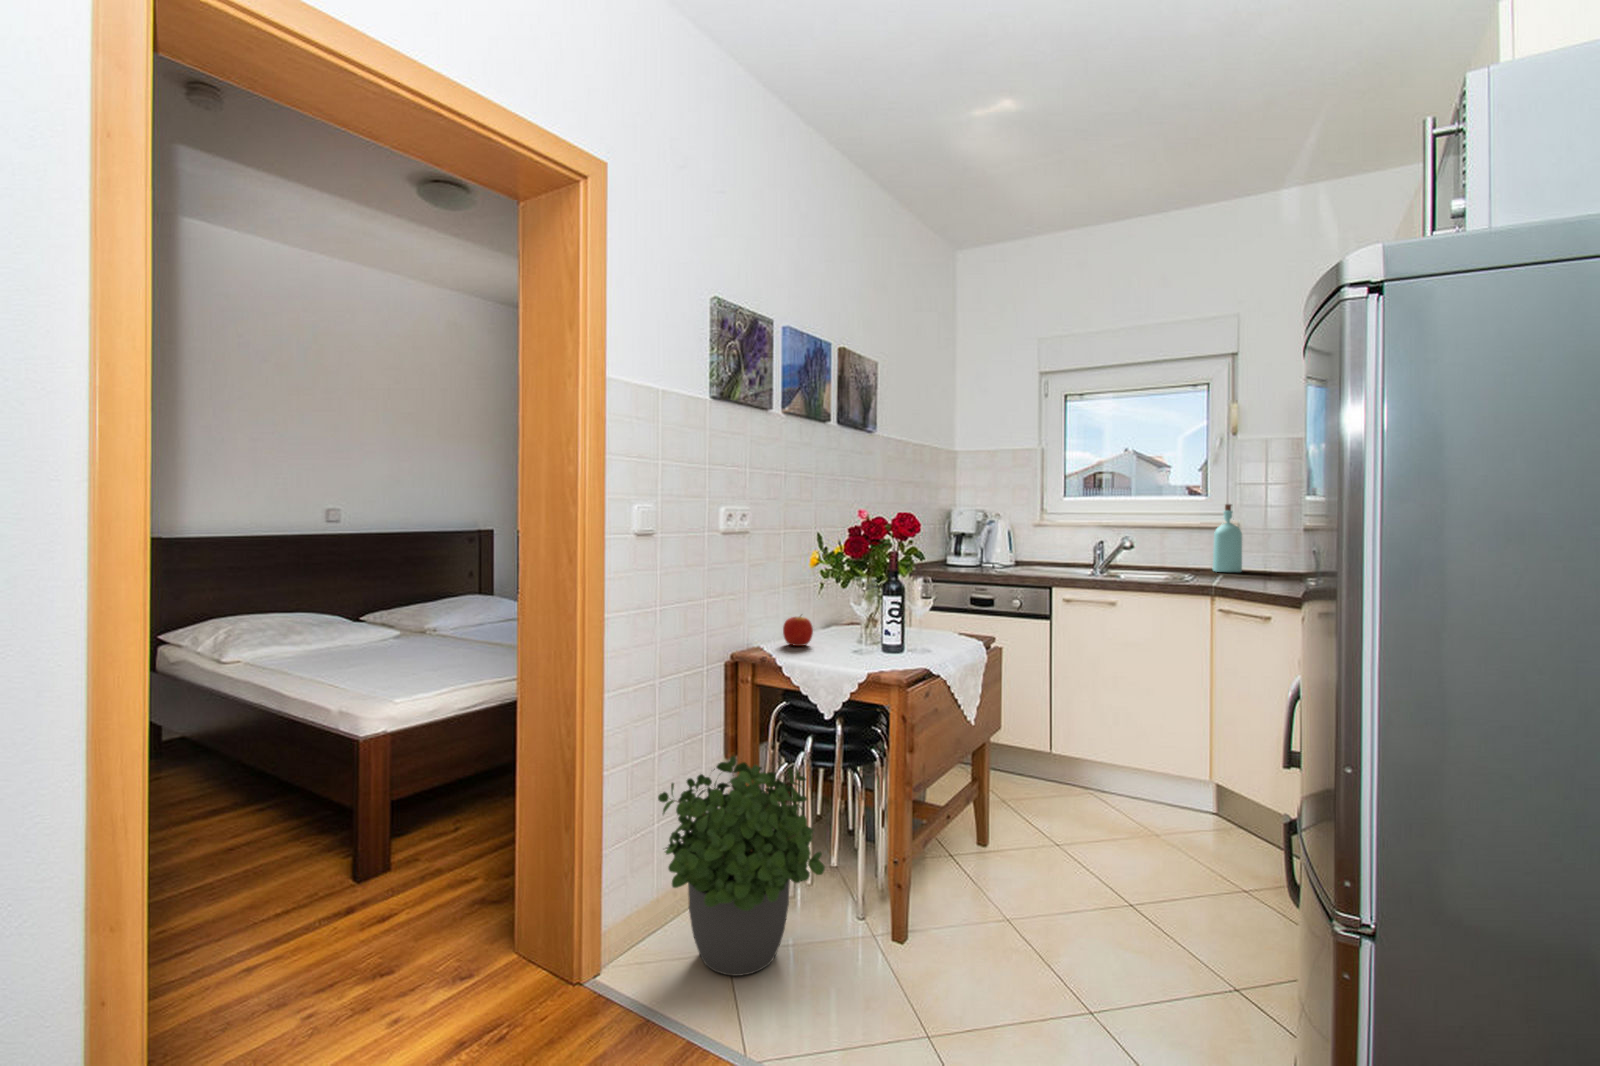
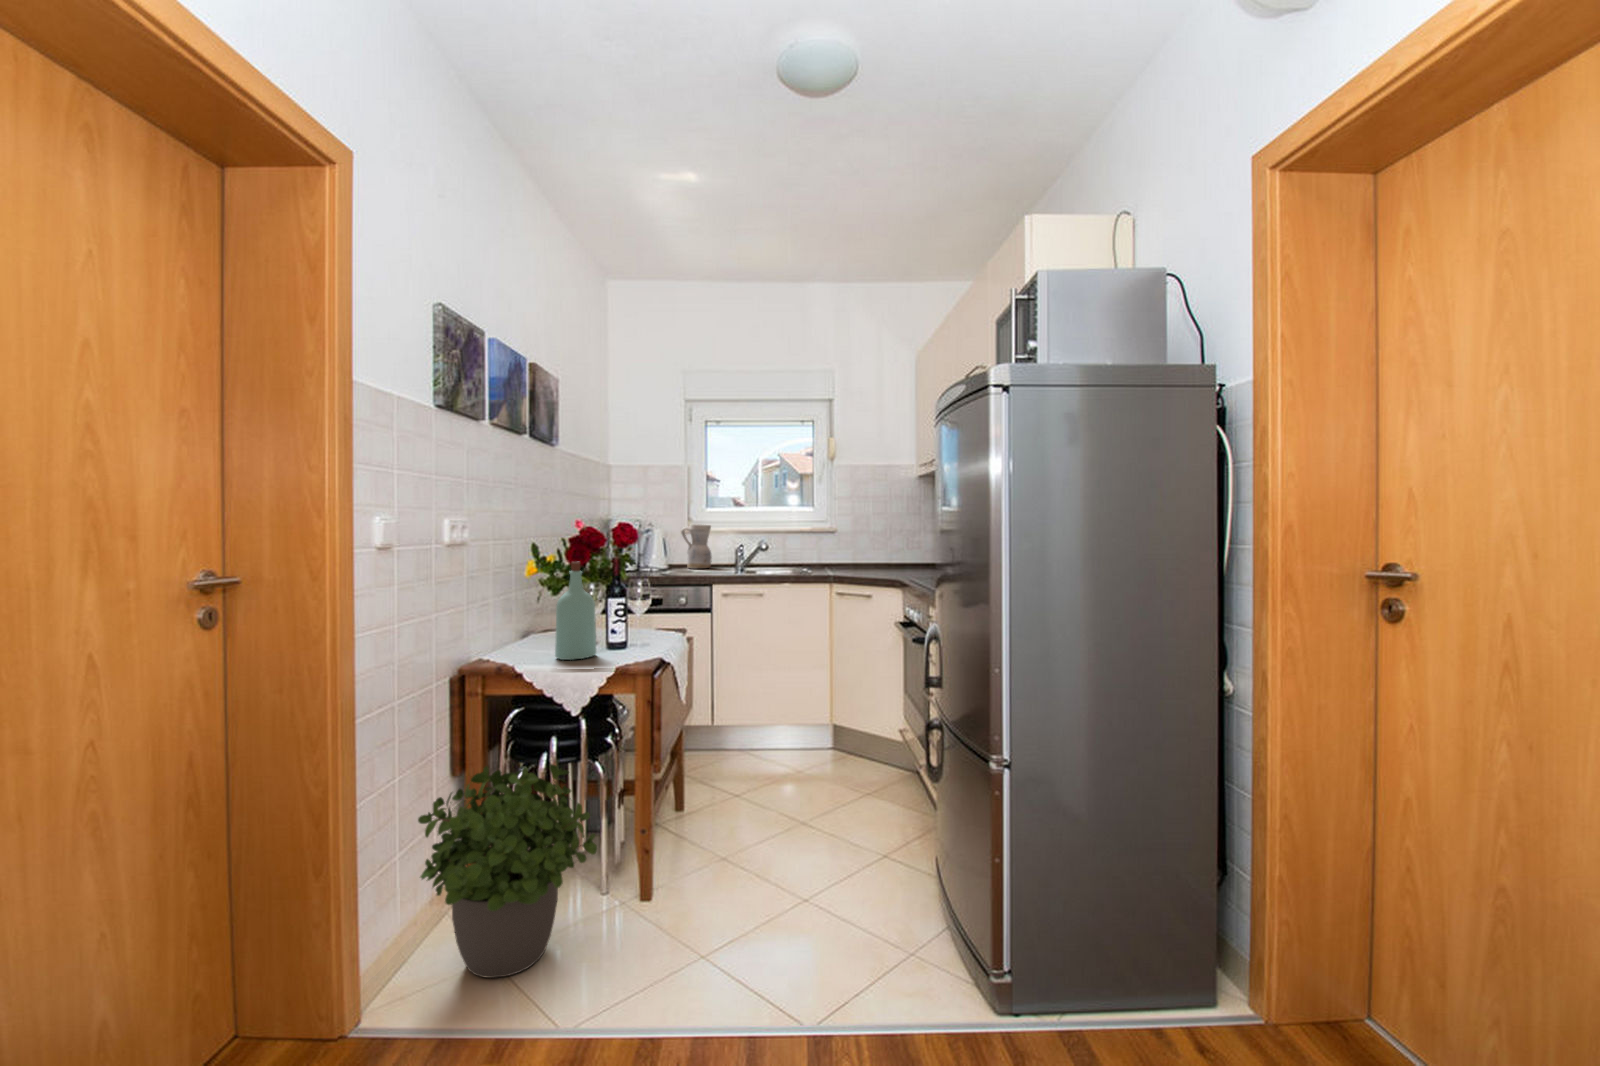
bottle: present [1213,504,1242,572] -> present [555,562,596,660]
ceramic pitcher: none [1031,515,1067,566] -> present [681,524,712,568]
apple: present [783,616,813,646] -> none [505,622,537,654]

